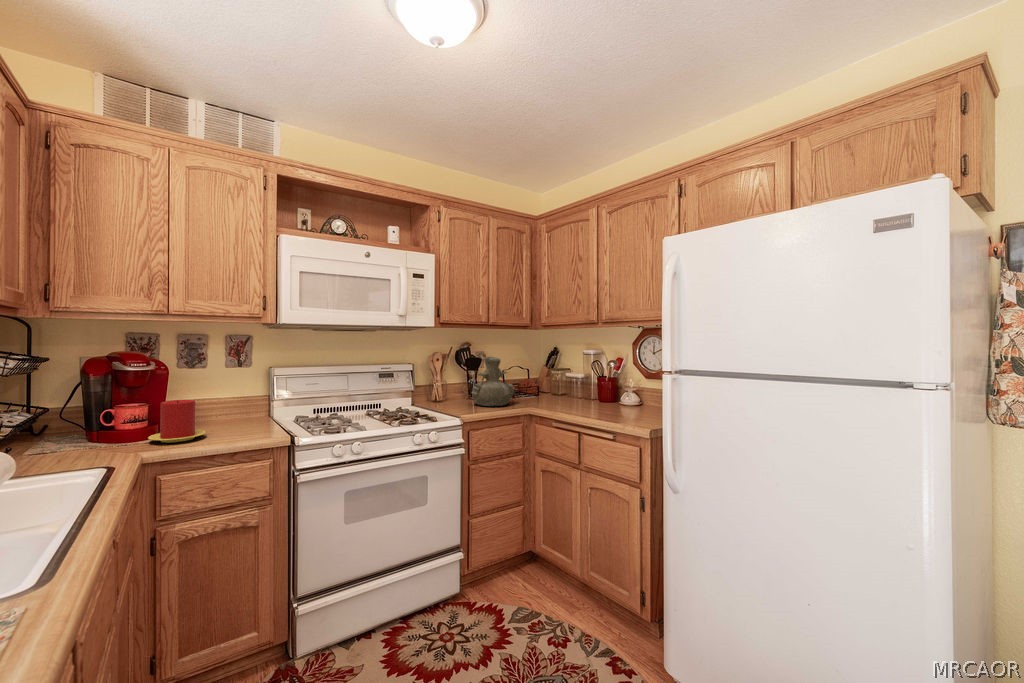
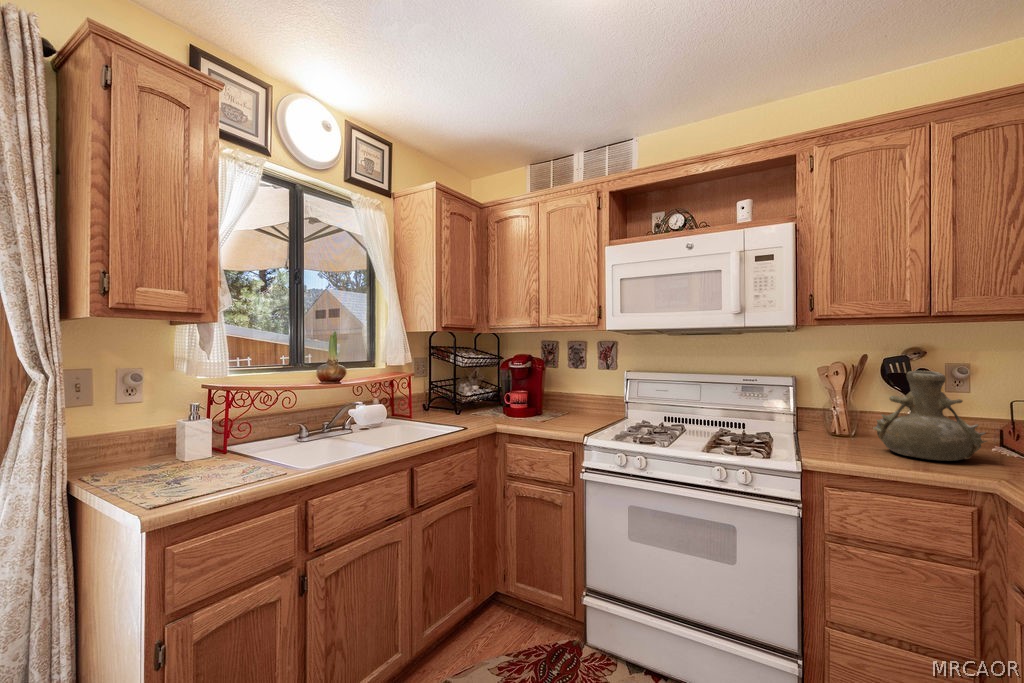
candle: present [148,400,206,443] -> none [517,392,552,423]

